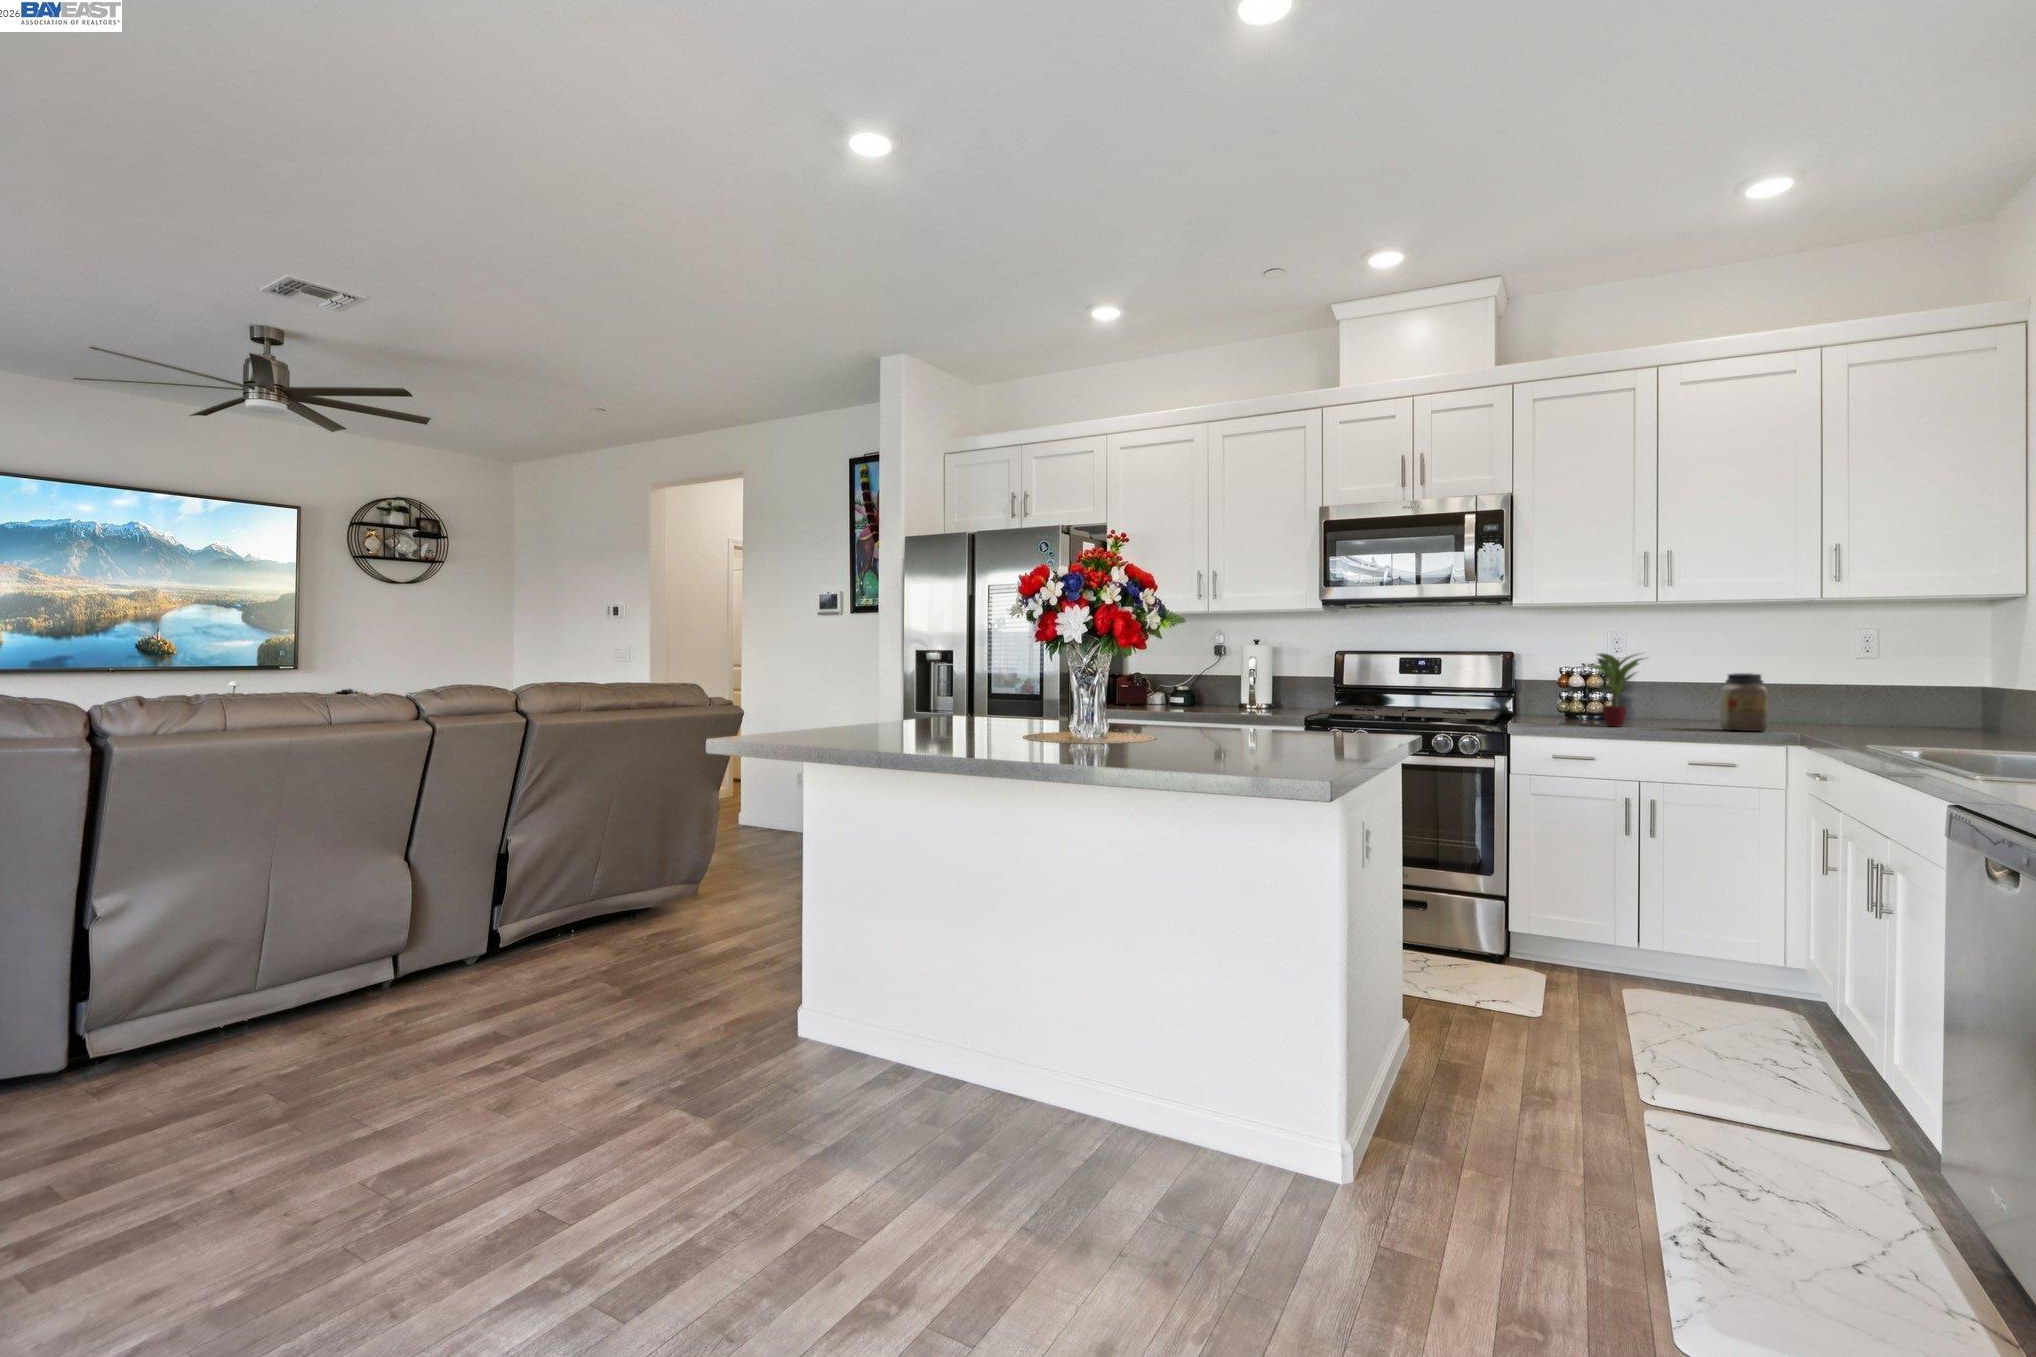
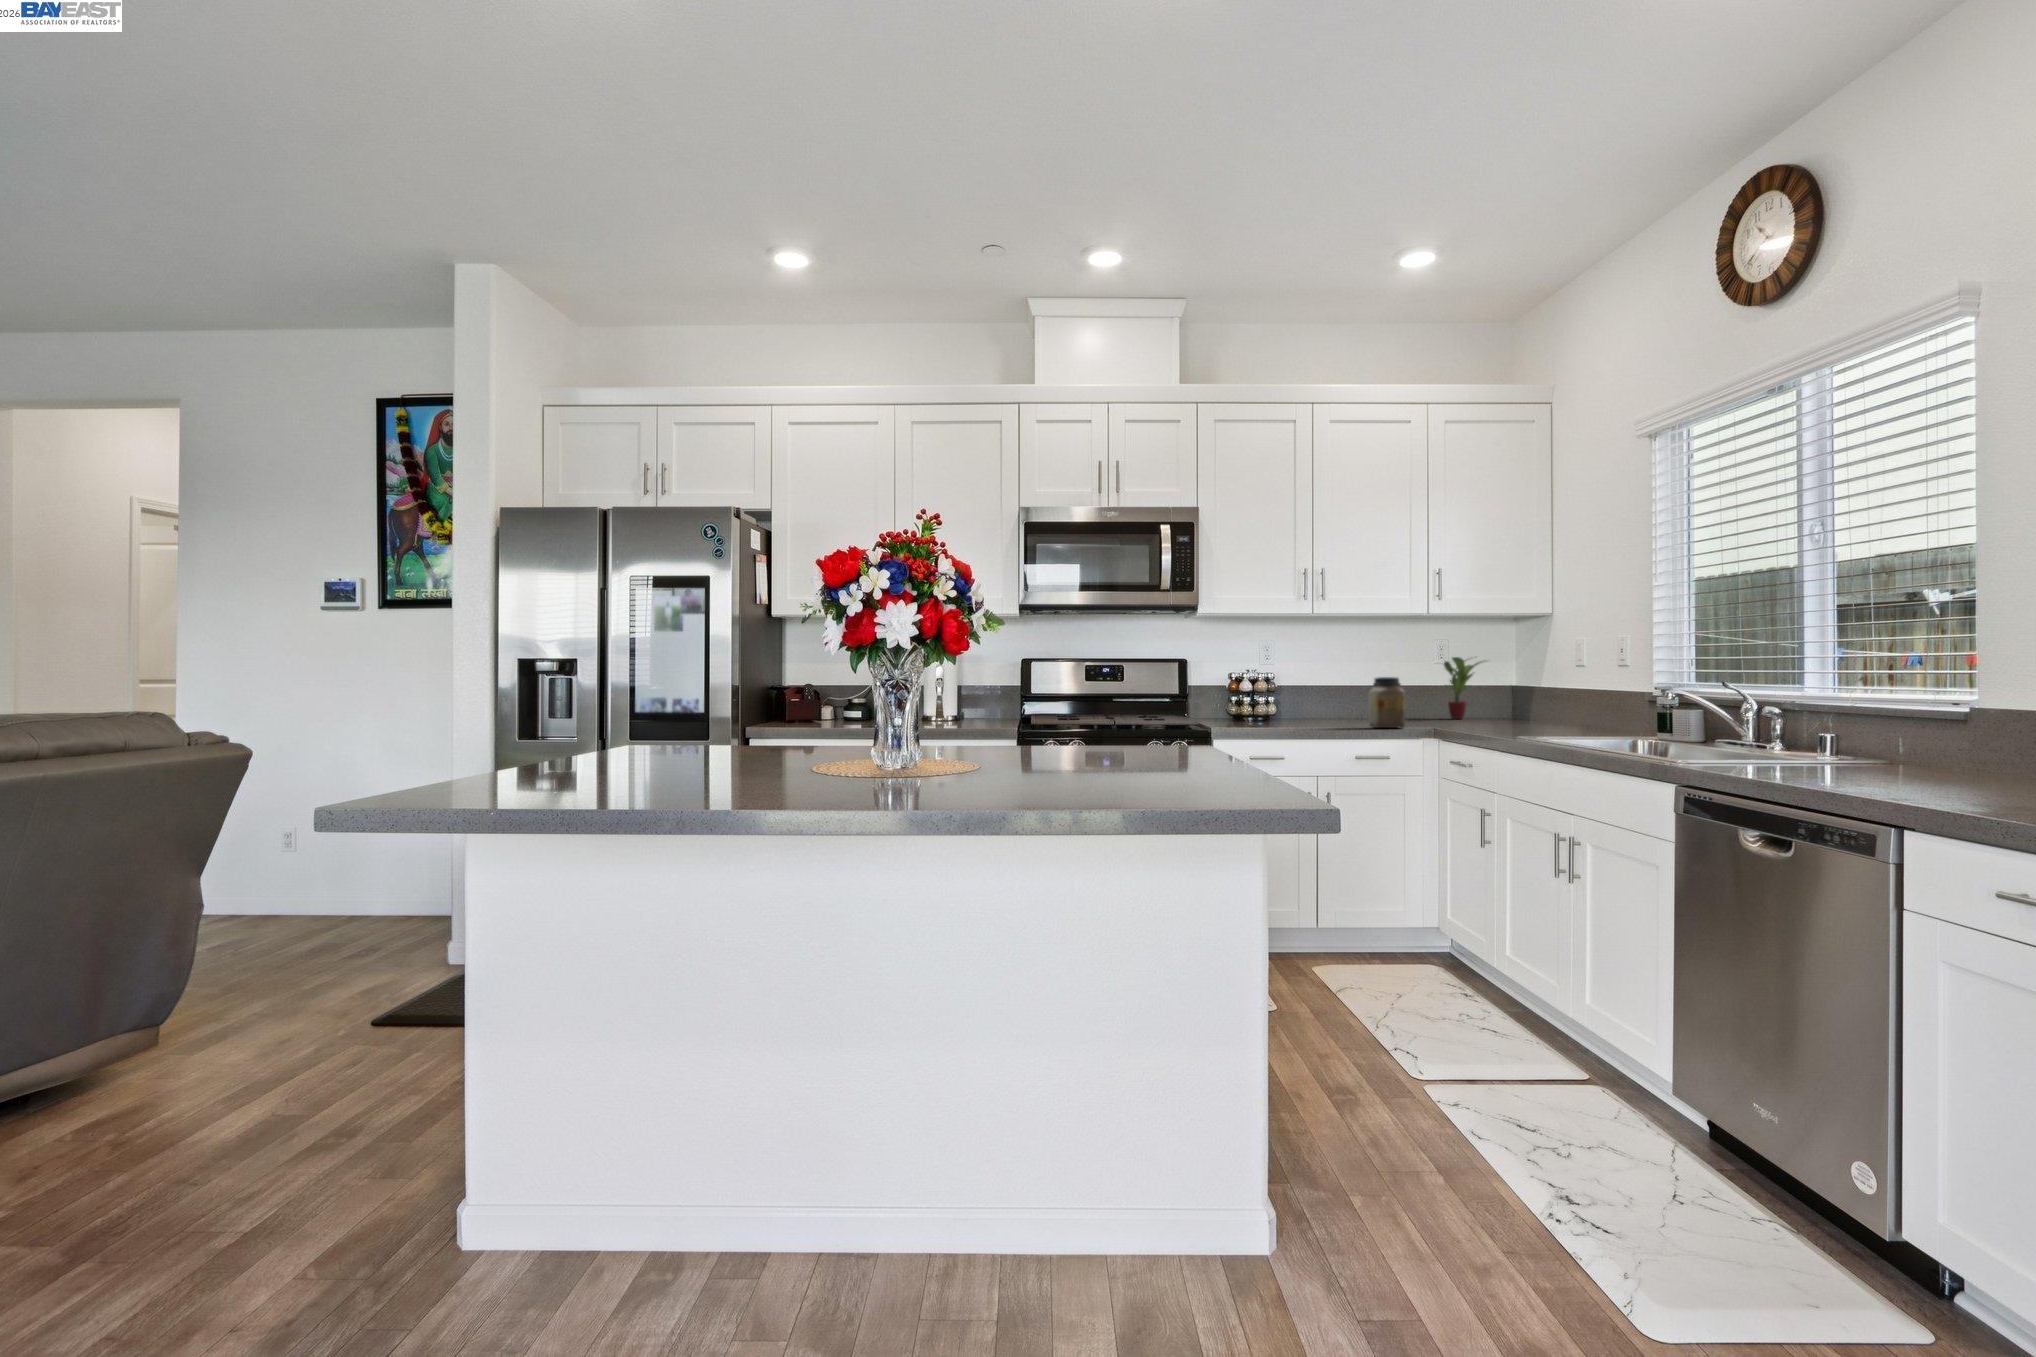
potted plant: present [1588,653,1644,727] -> present [1444,657,1481,719]

